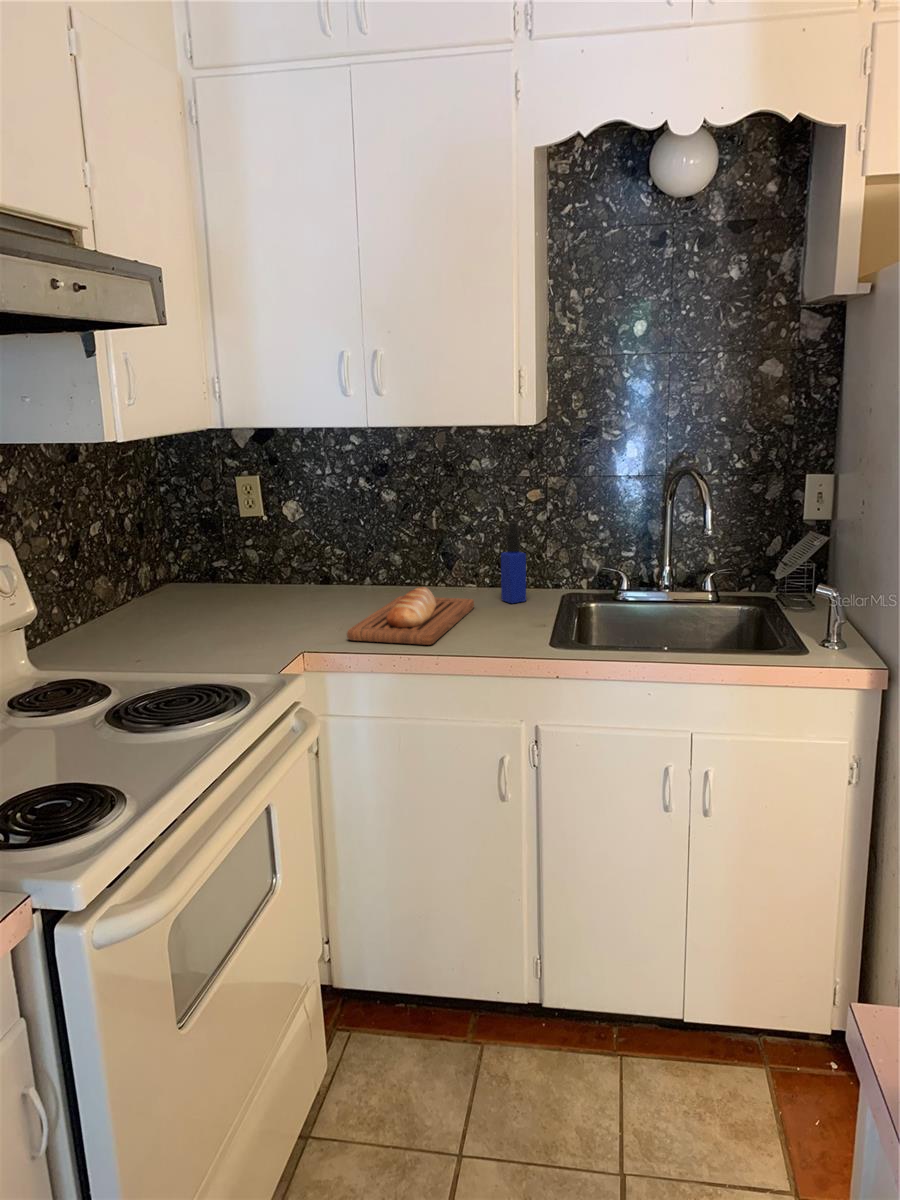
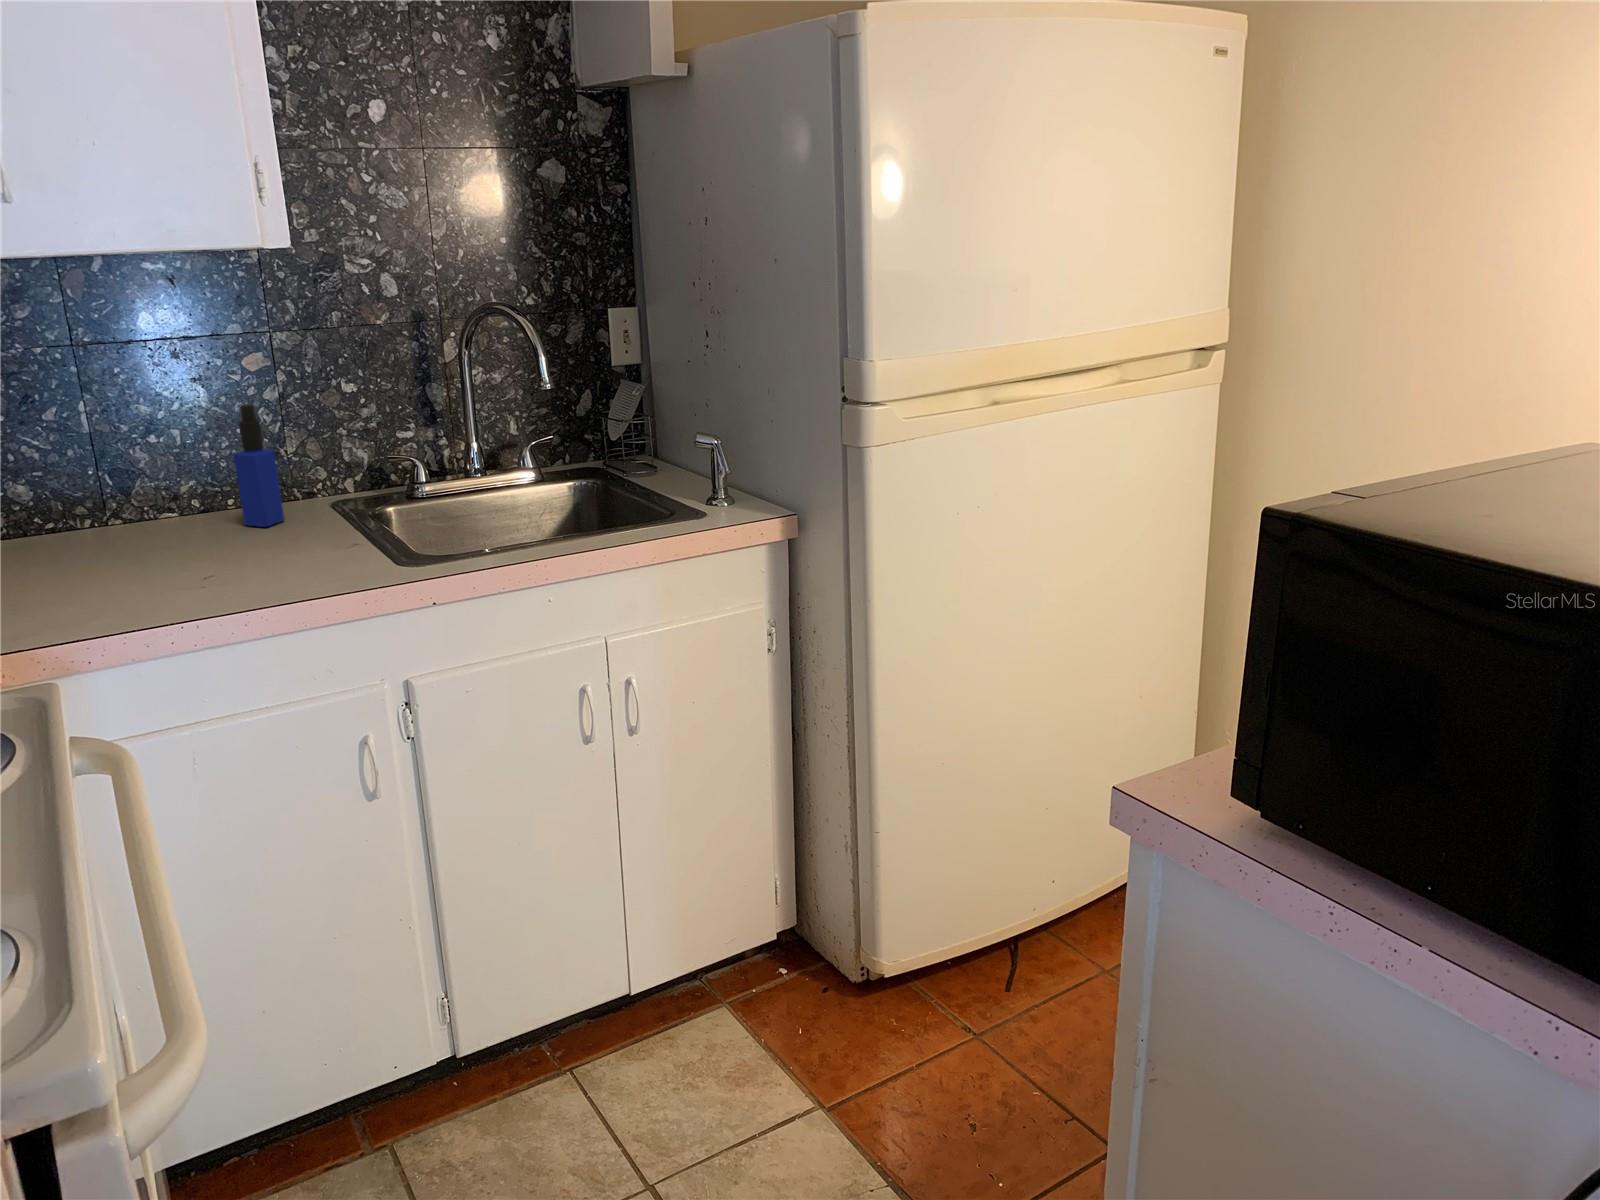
bread loaf: present [347,587,474,645] -> none [58,523,223,625]

